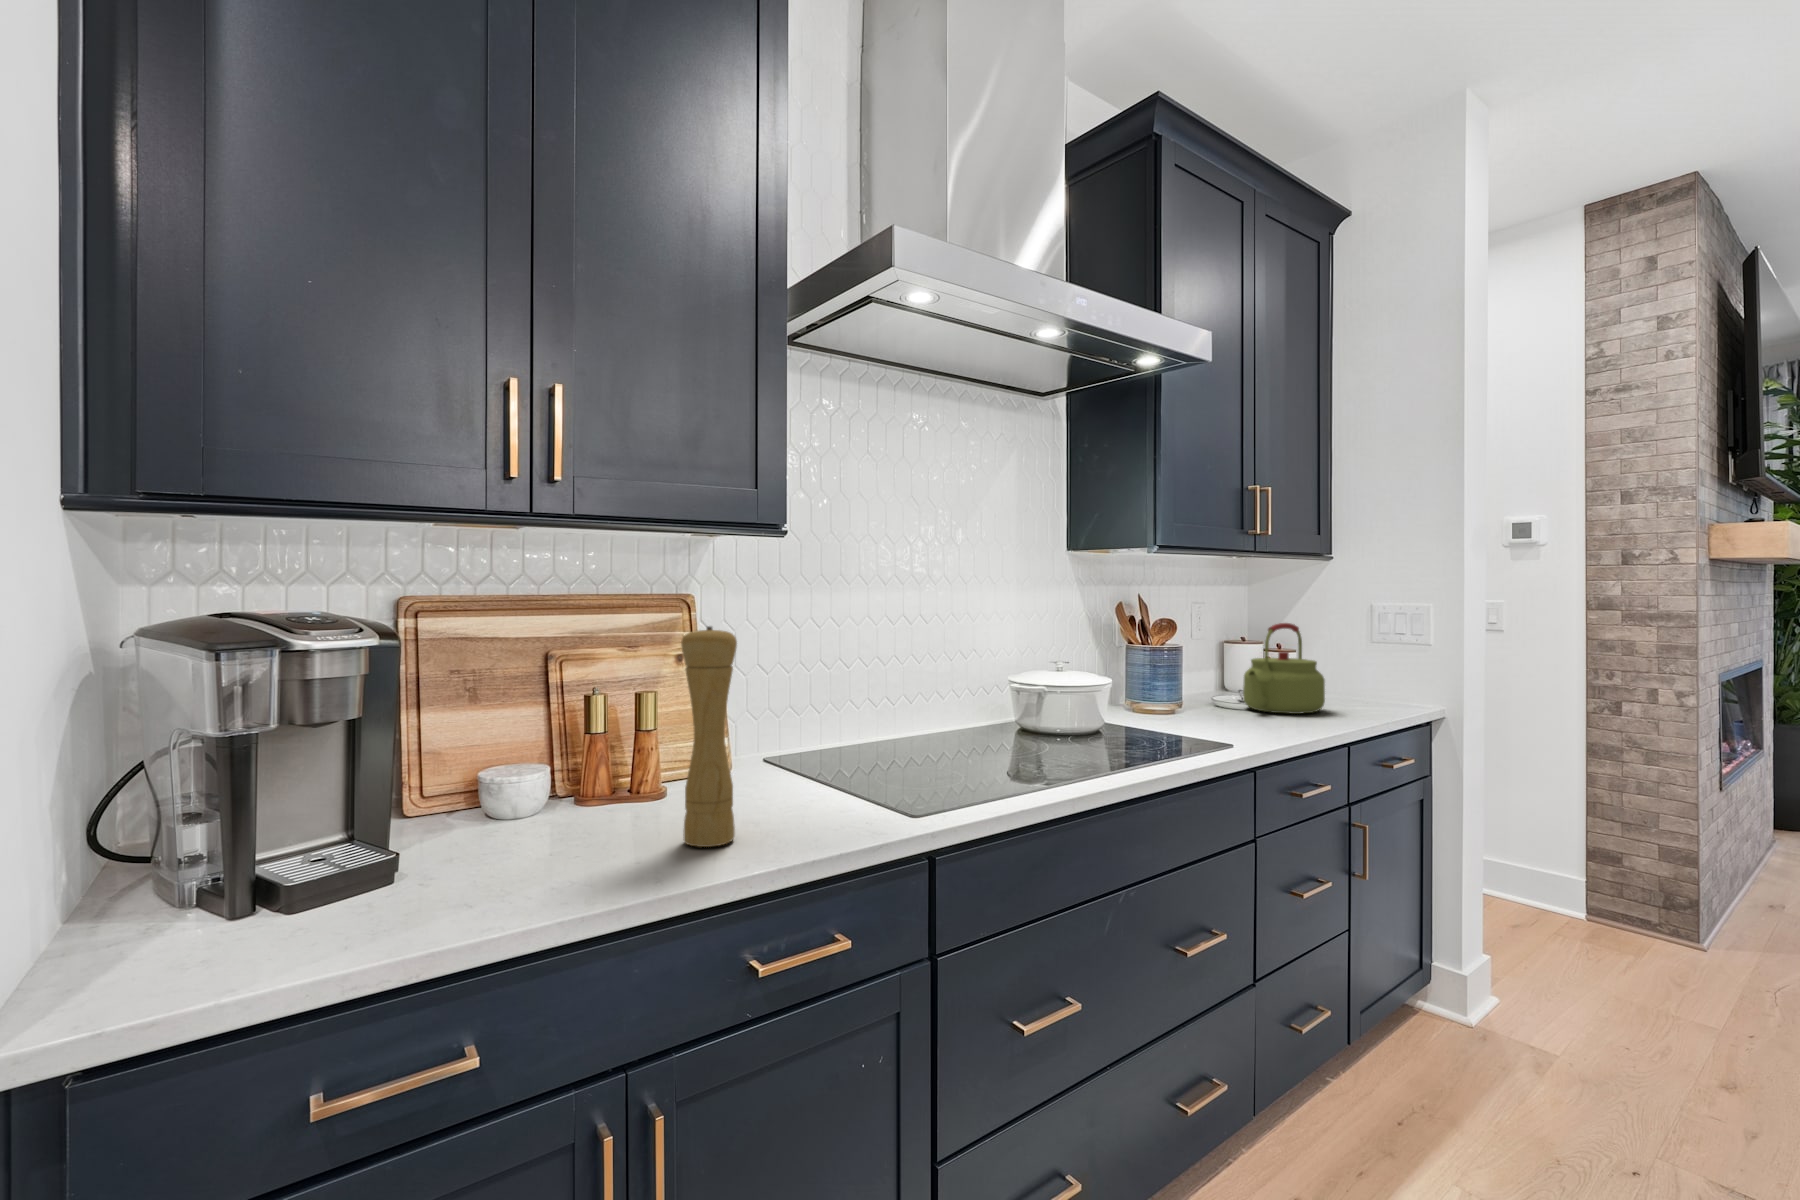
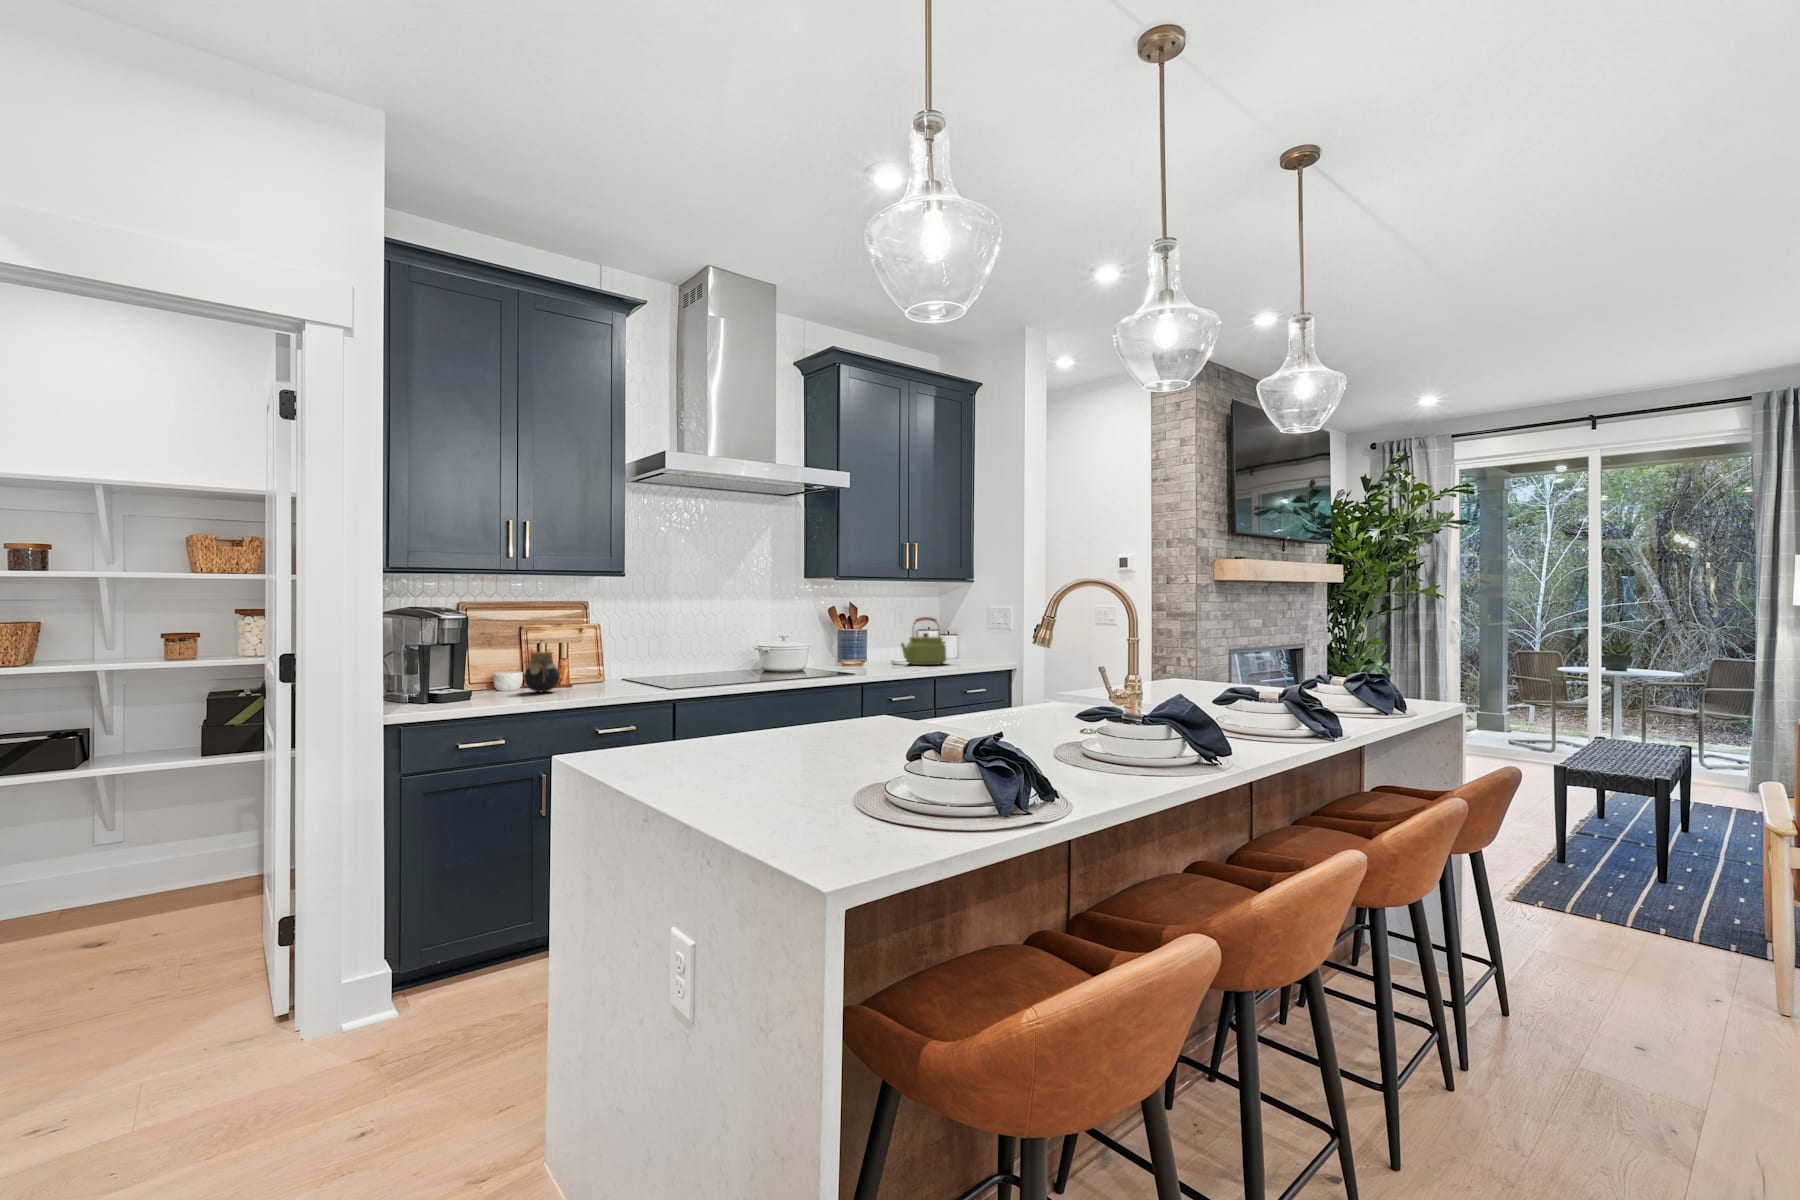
pepper mill: present [681,626,737,847] -> none [572,613,594,694]
jar: none [552,723,644,832] -> present [523,652,560,692]

